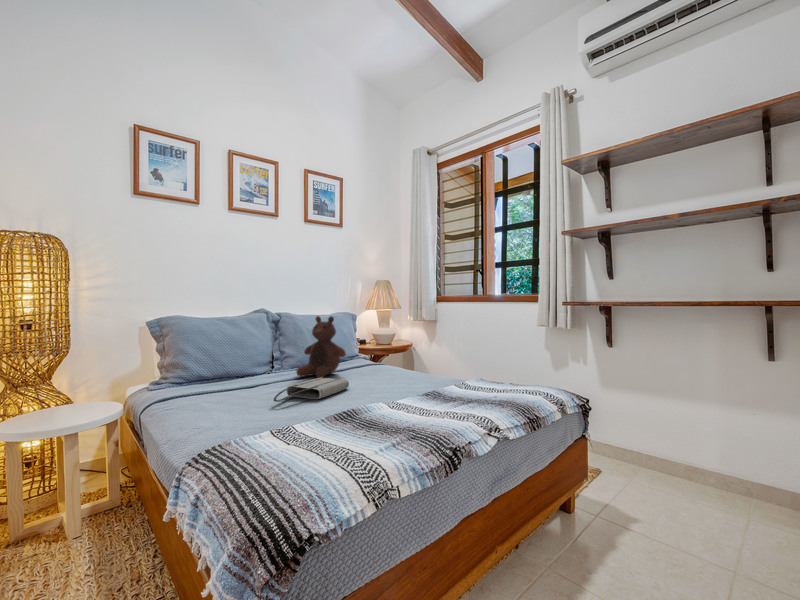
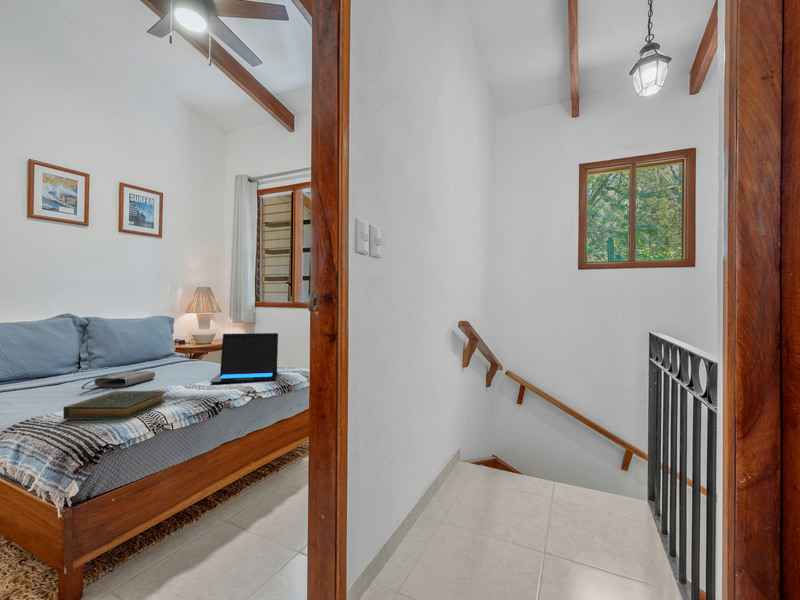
stuffed bear: present [296,316,346,378] -> none [106,320,156,373]
laptop: none [421,334,512,407] -> present [210,333,278,383]
hardback book: none [252,413,379,474] -> present [63,391,167,420]

